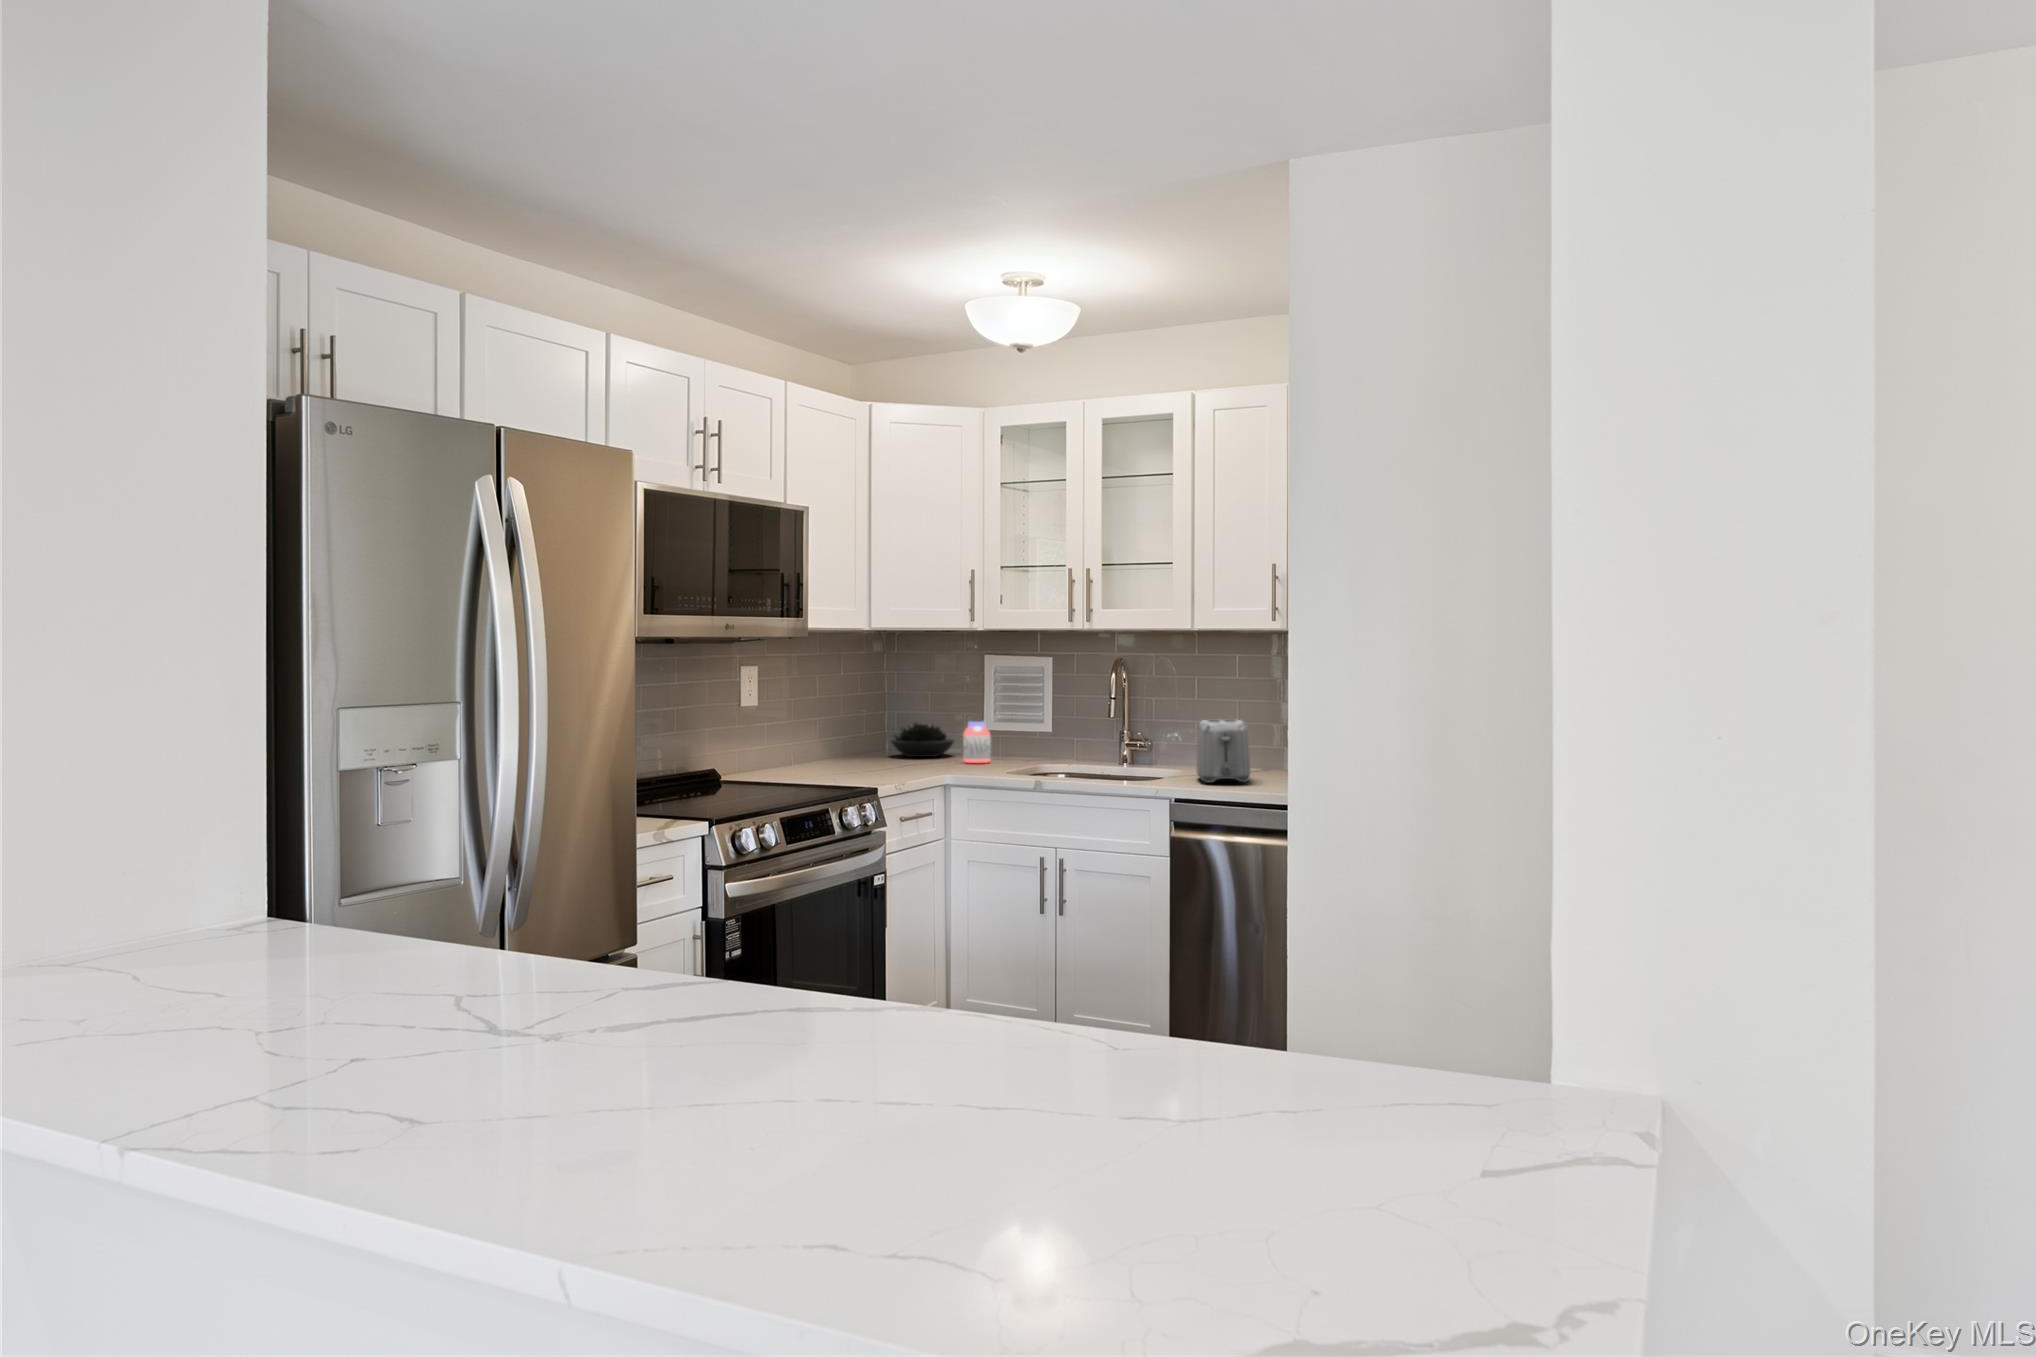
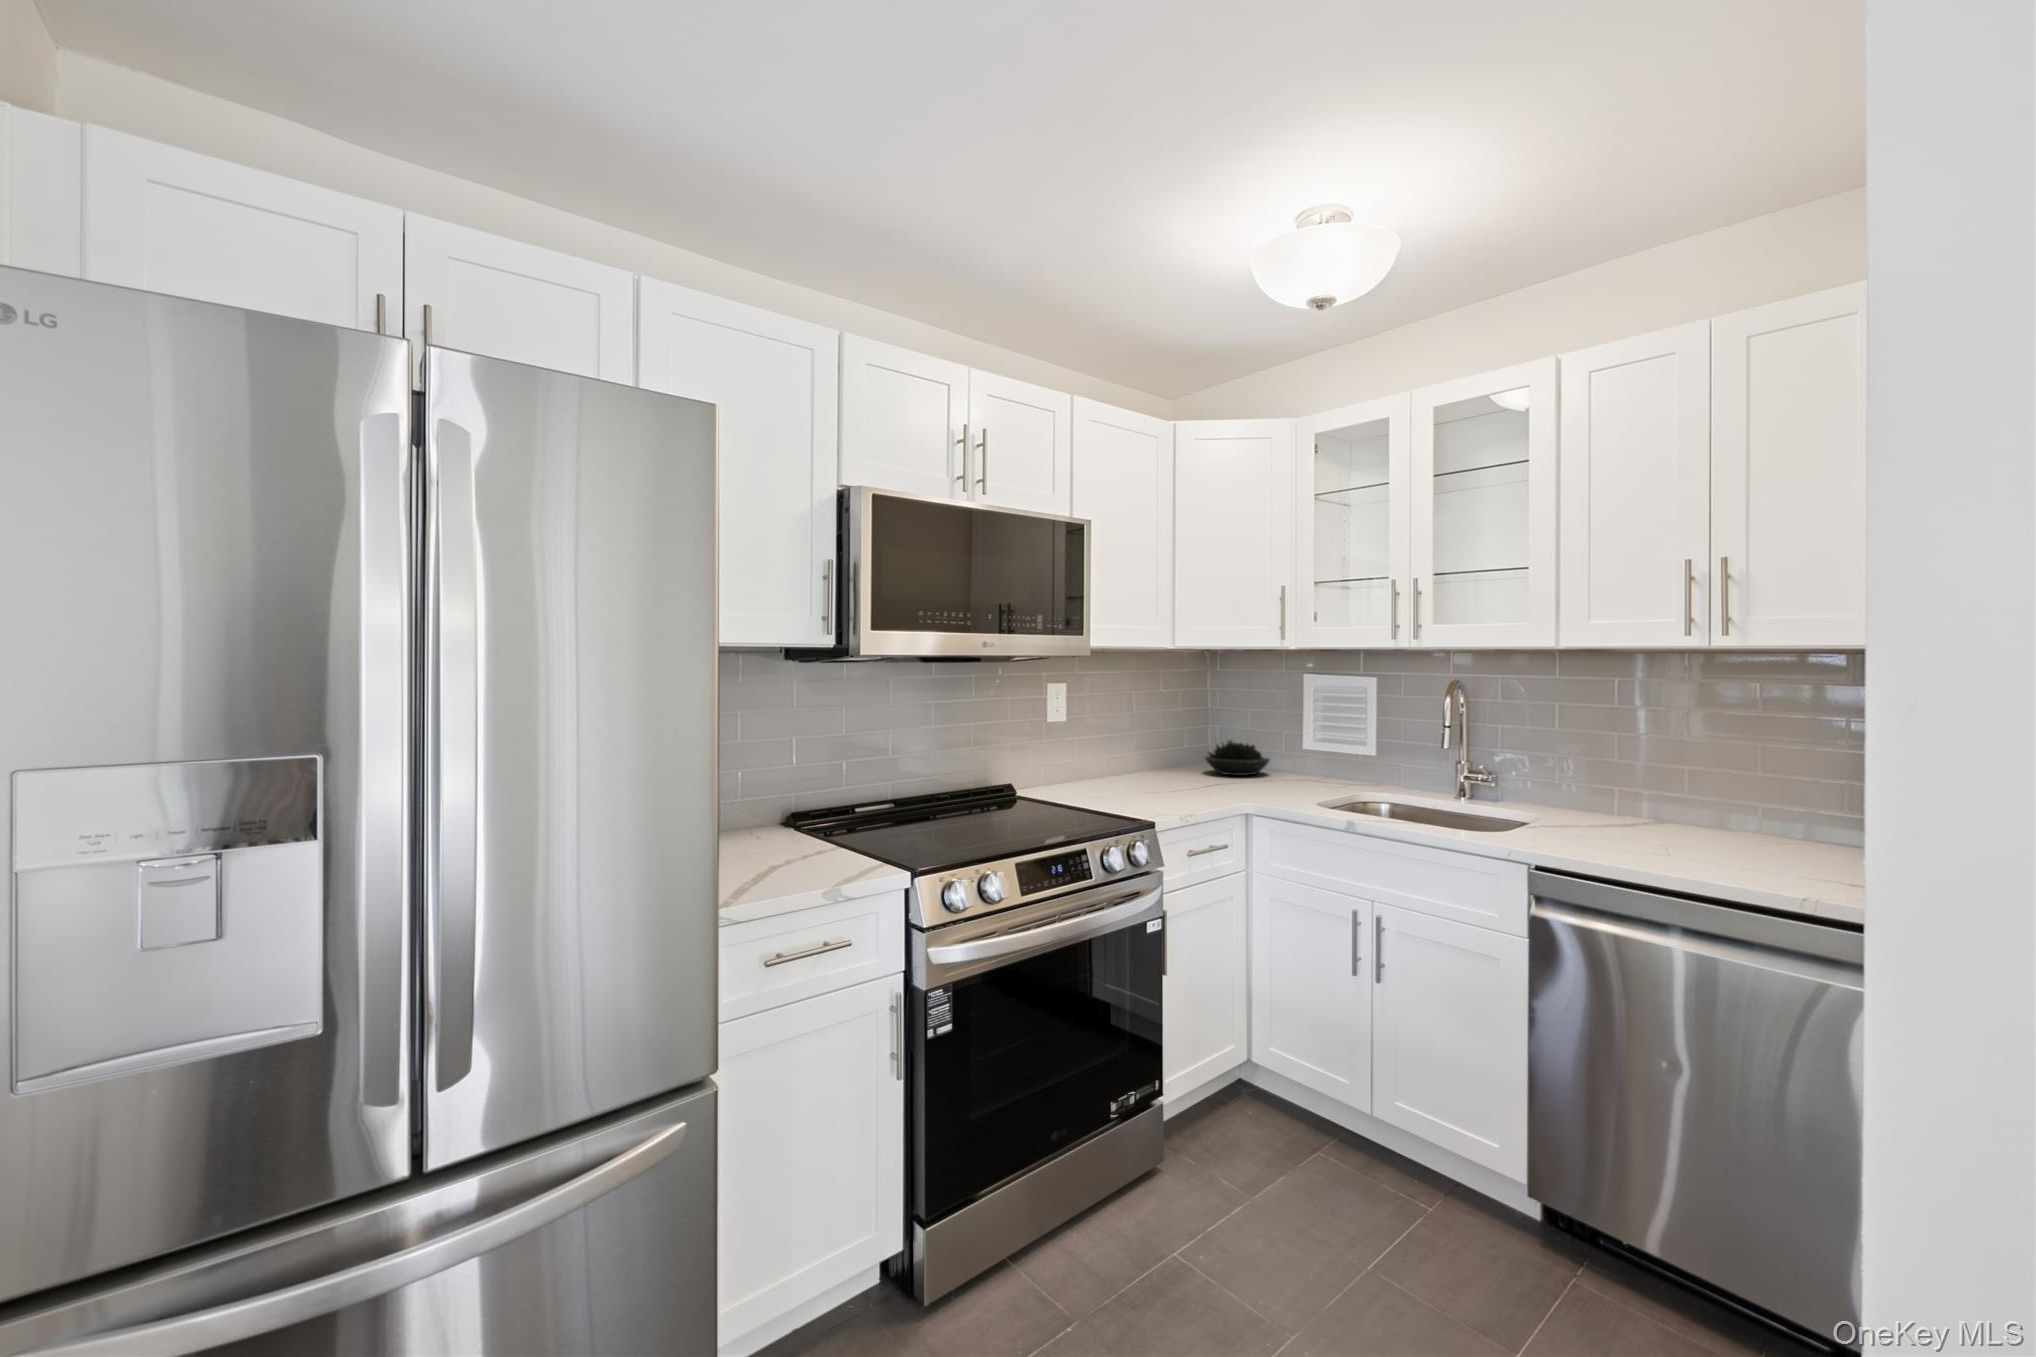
toaster: present [1197,719,1250,783] -> none [1562,758,1647,845]
jar: present [963,721,991,763] -> none [1274,743,1304,787]

